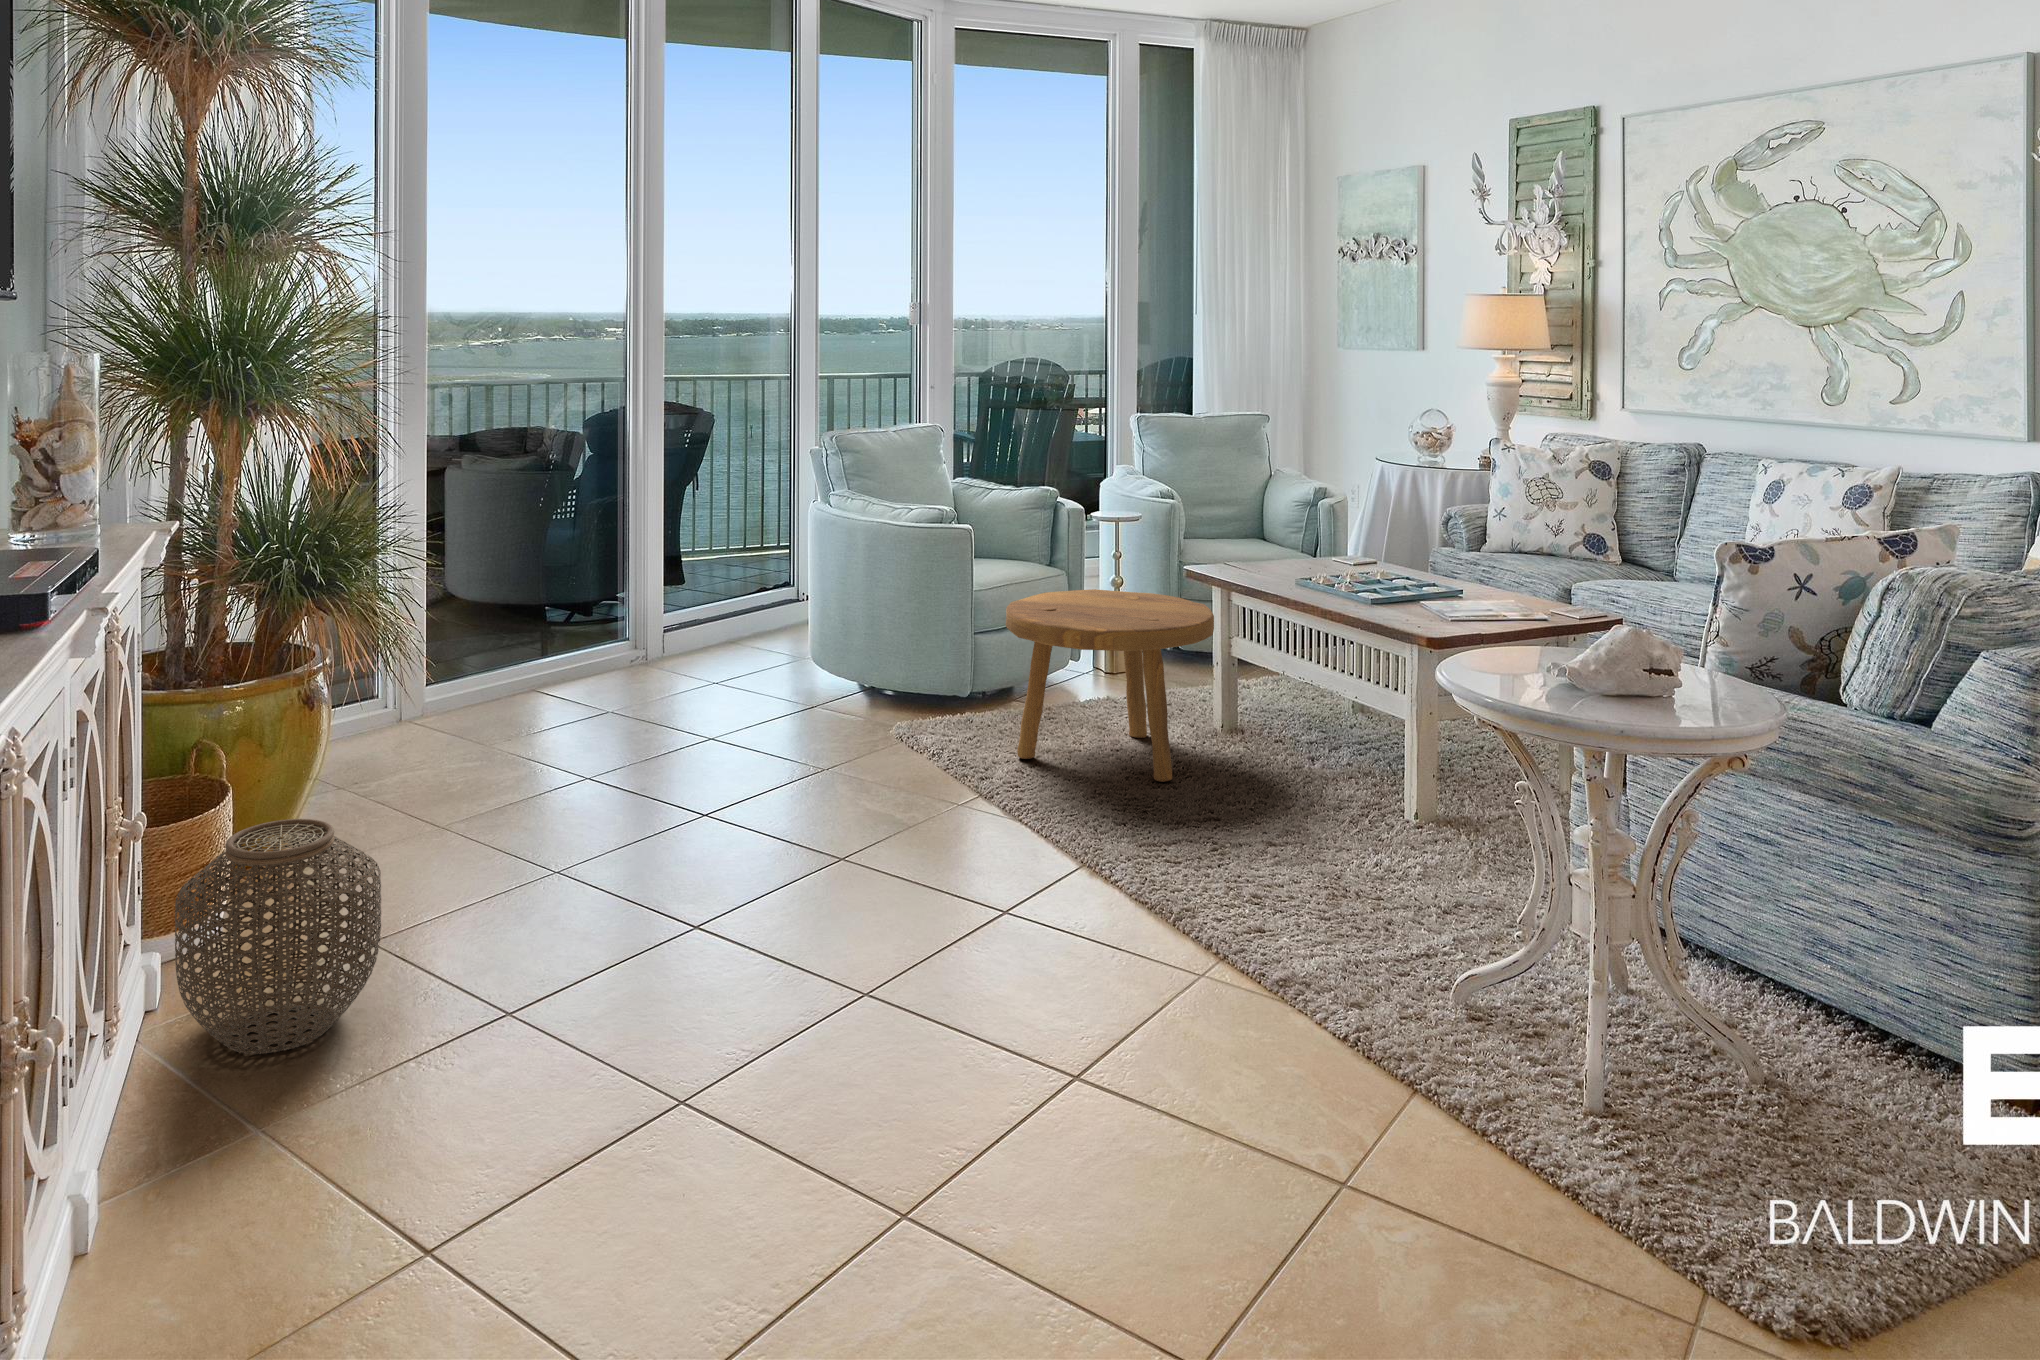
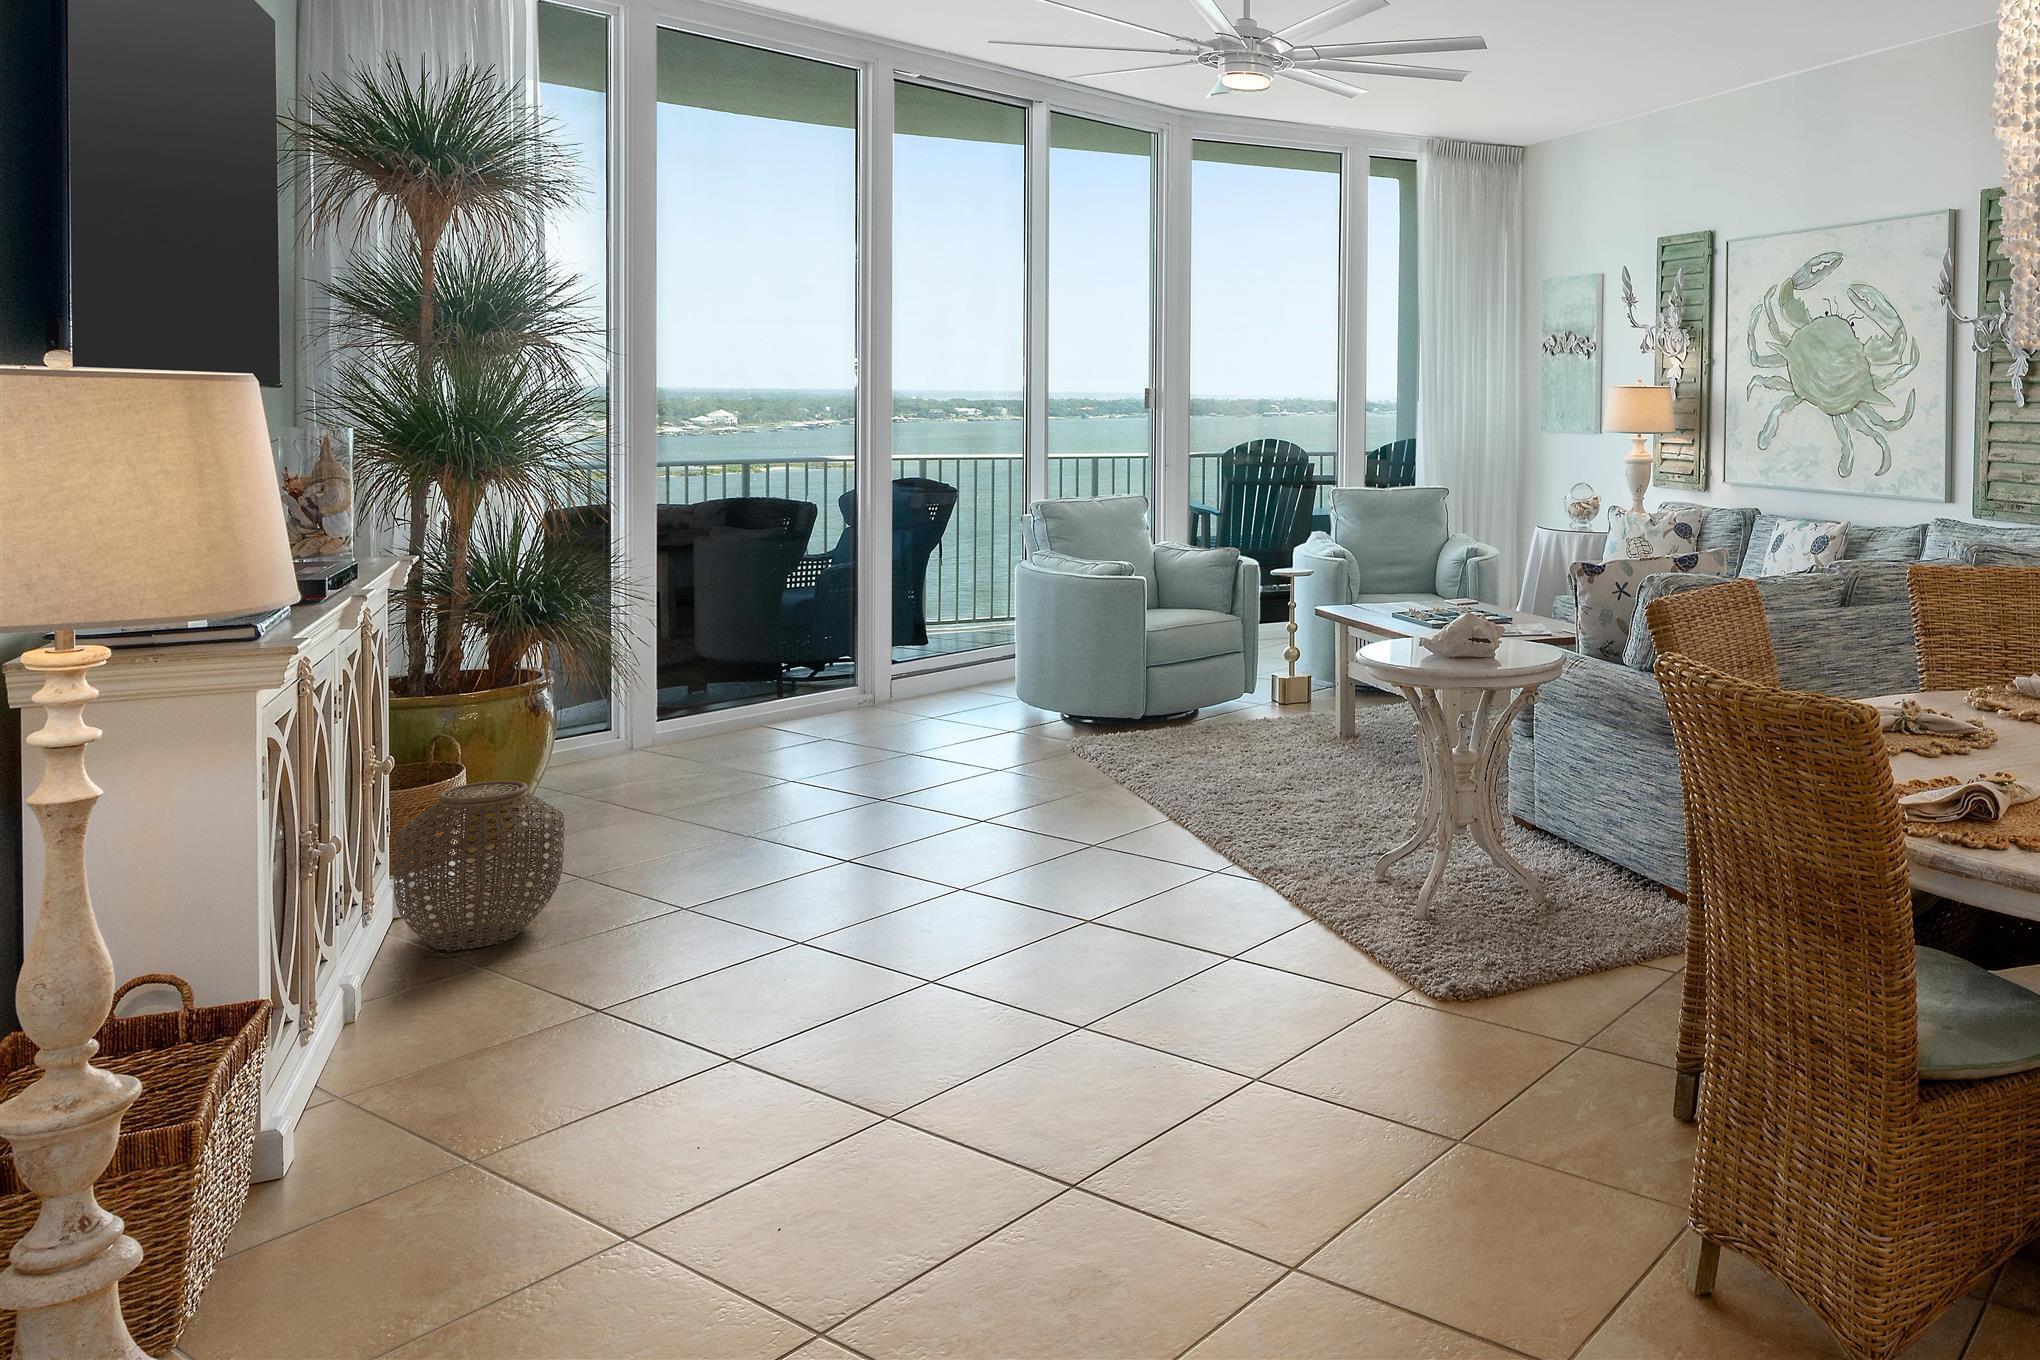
footstool: present [1006,589,1214,782] -> none [1145,627,1316,776]

